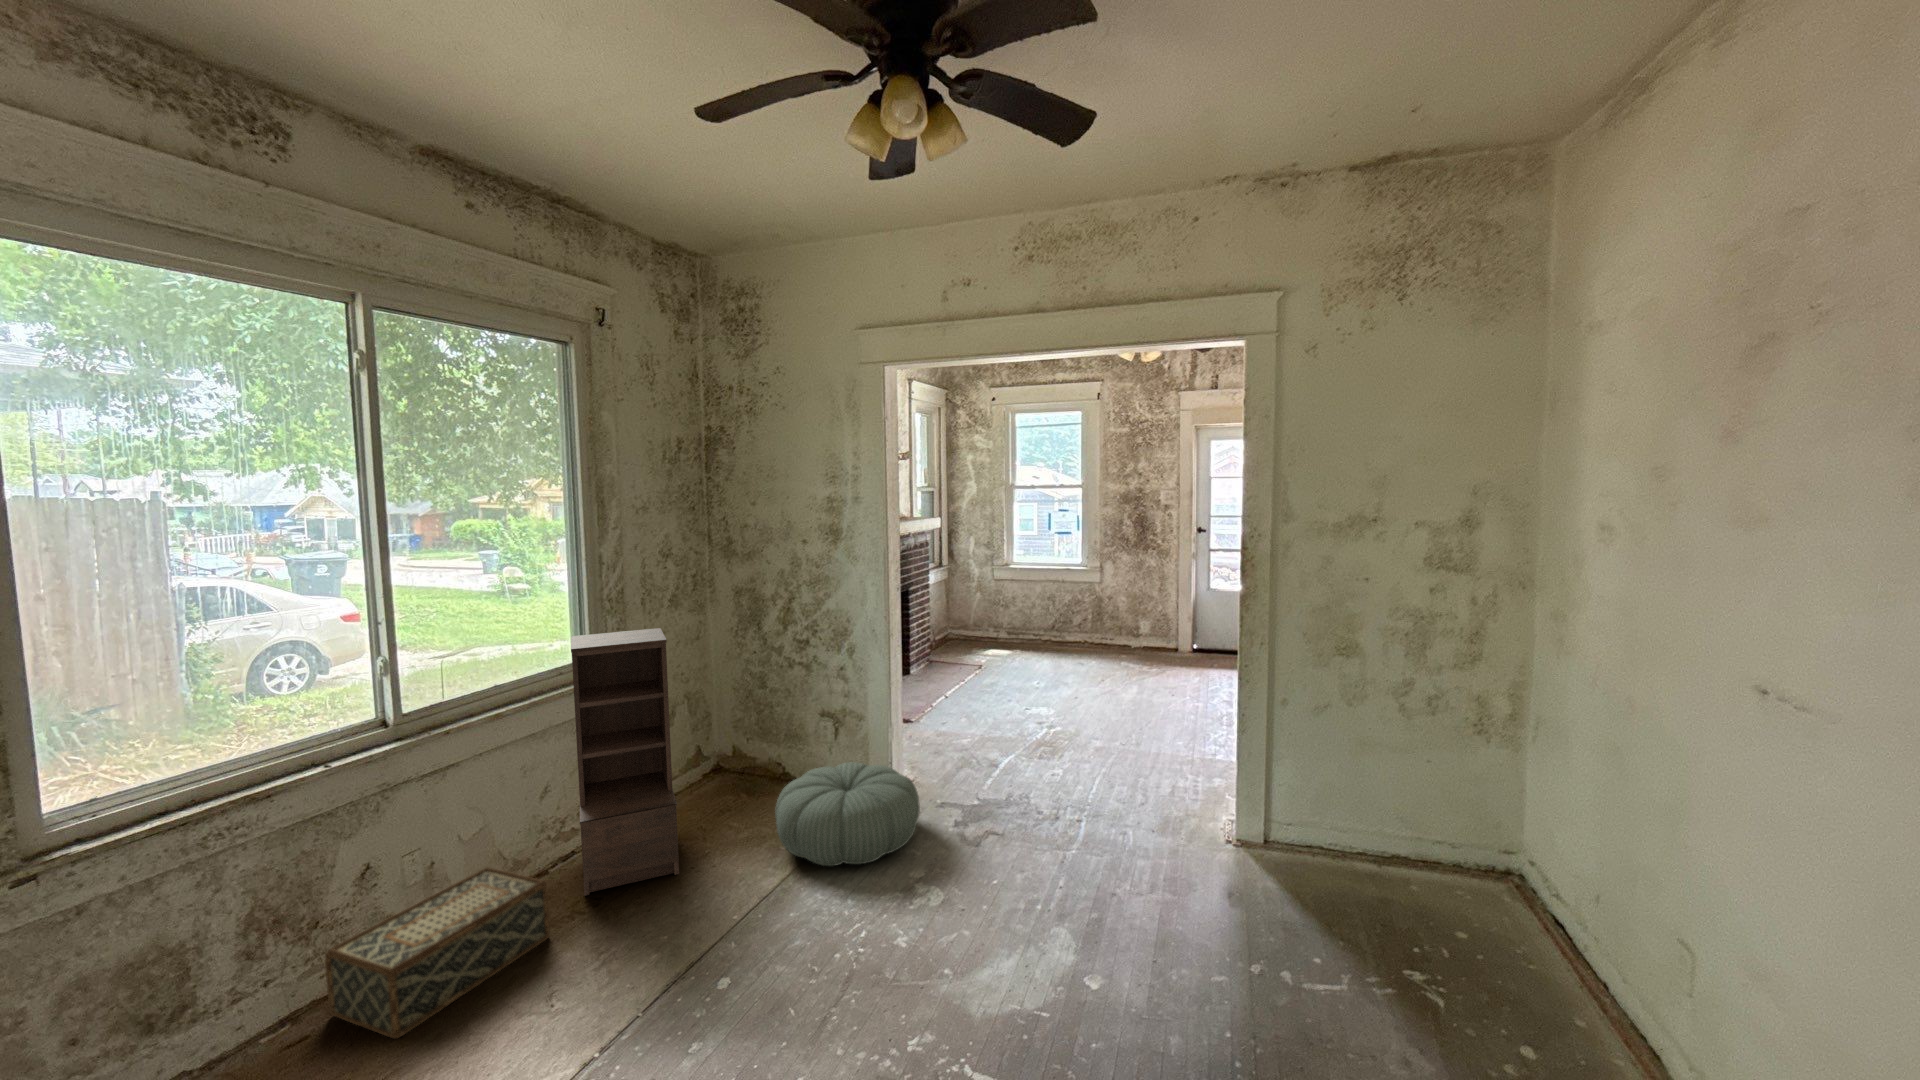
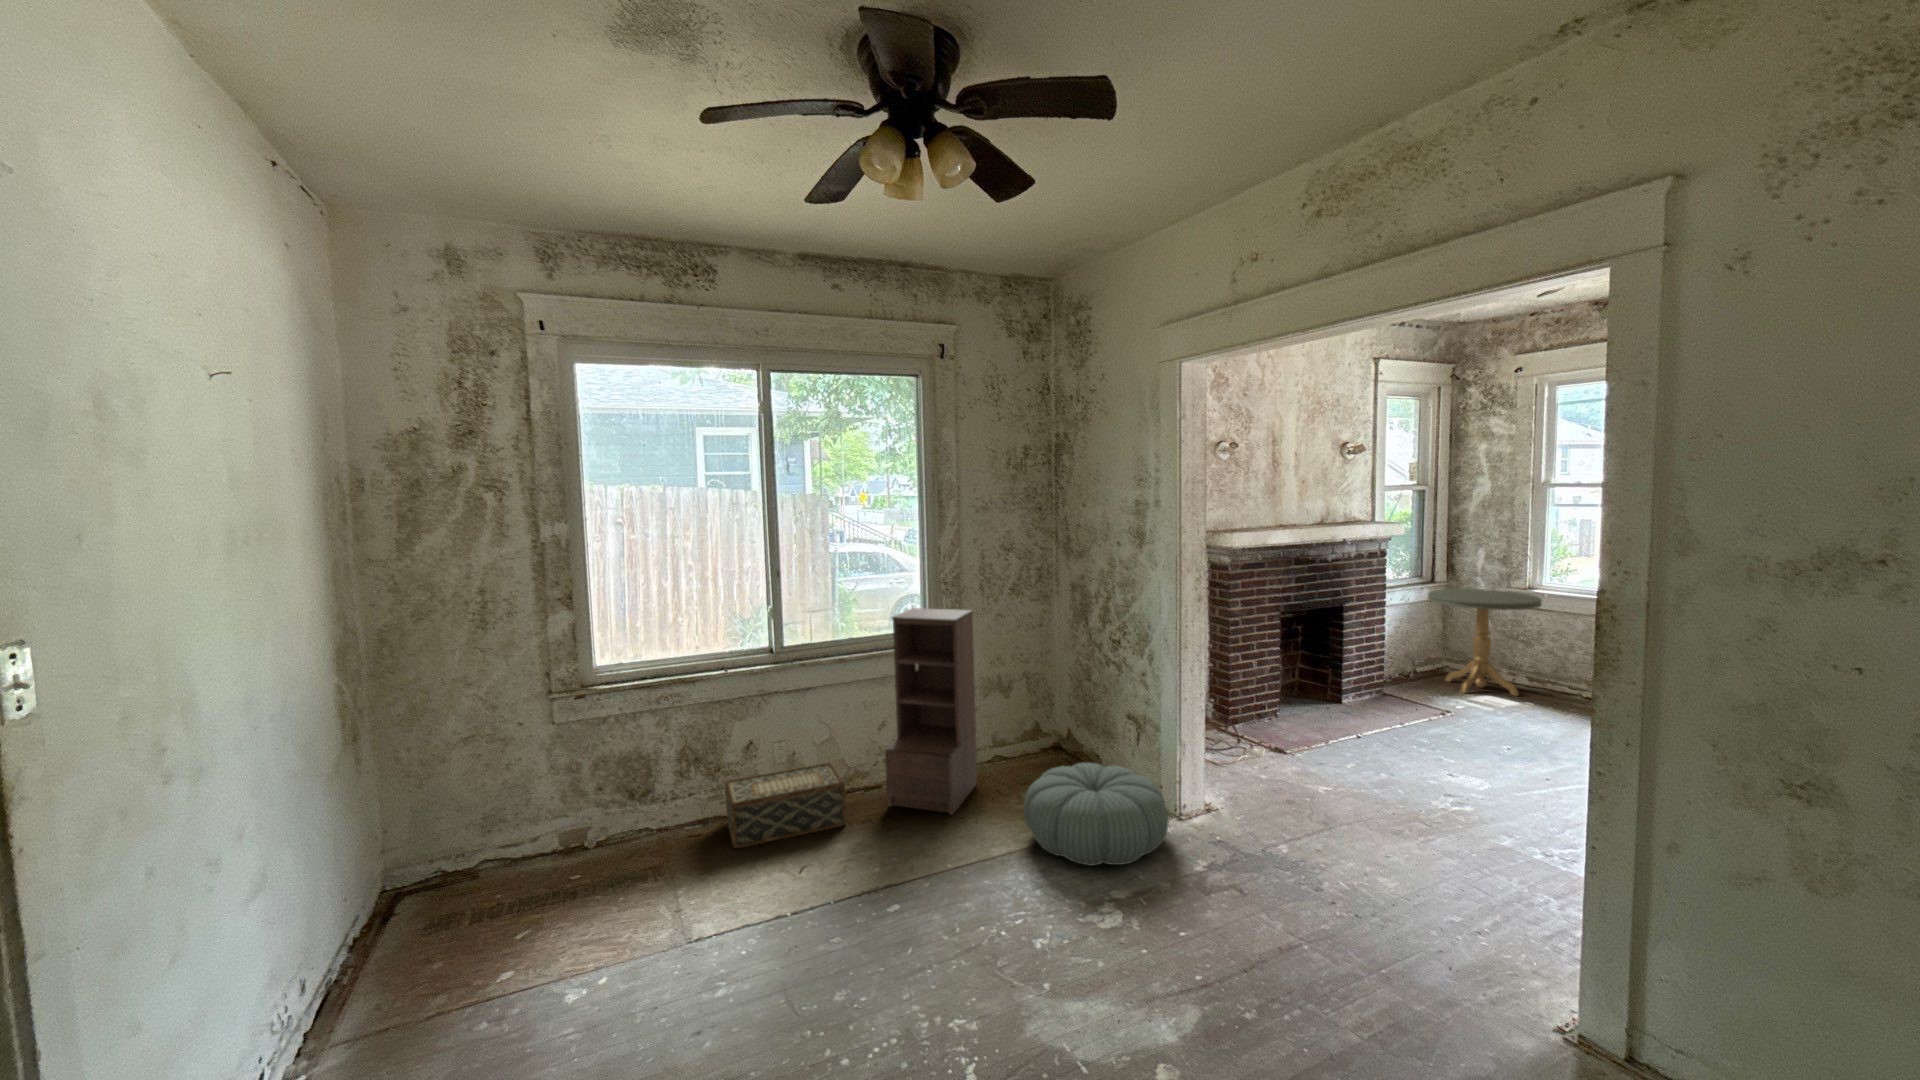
side table: none [948,569,1020,651] -> present [1428,589,1542,696]

